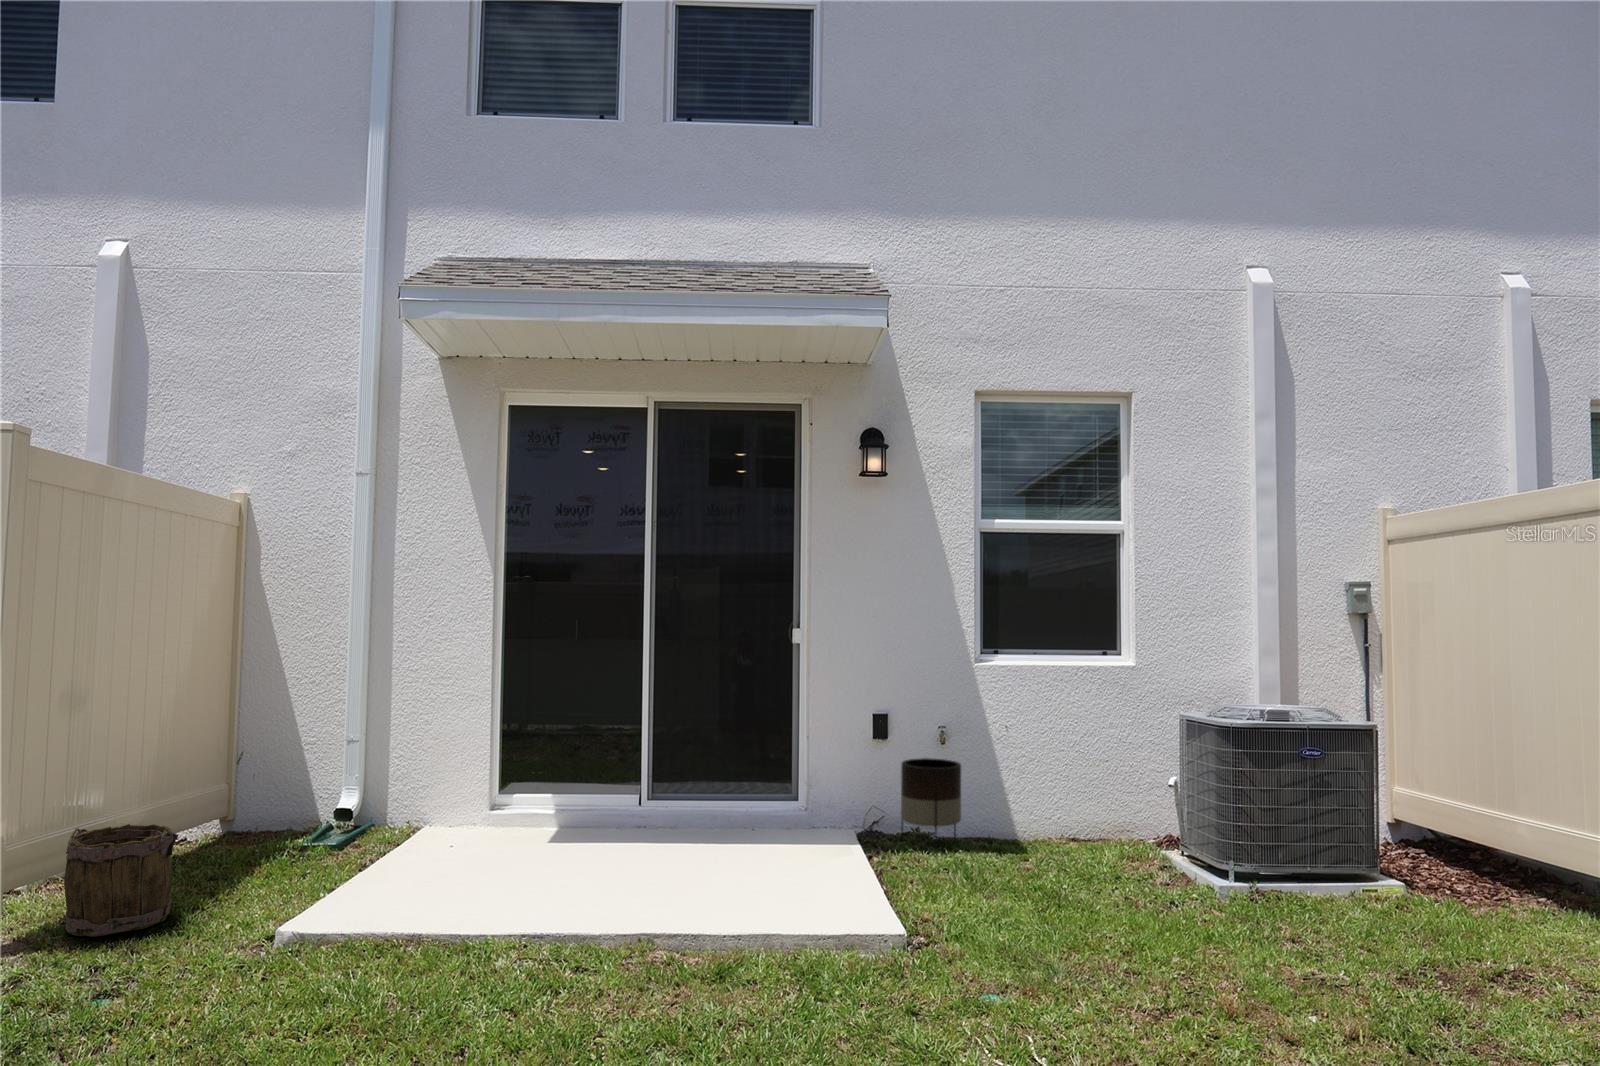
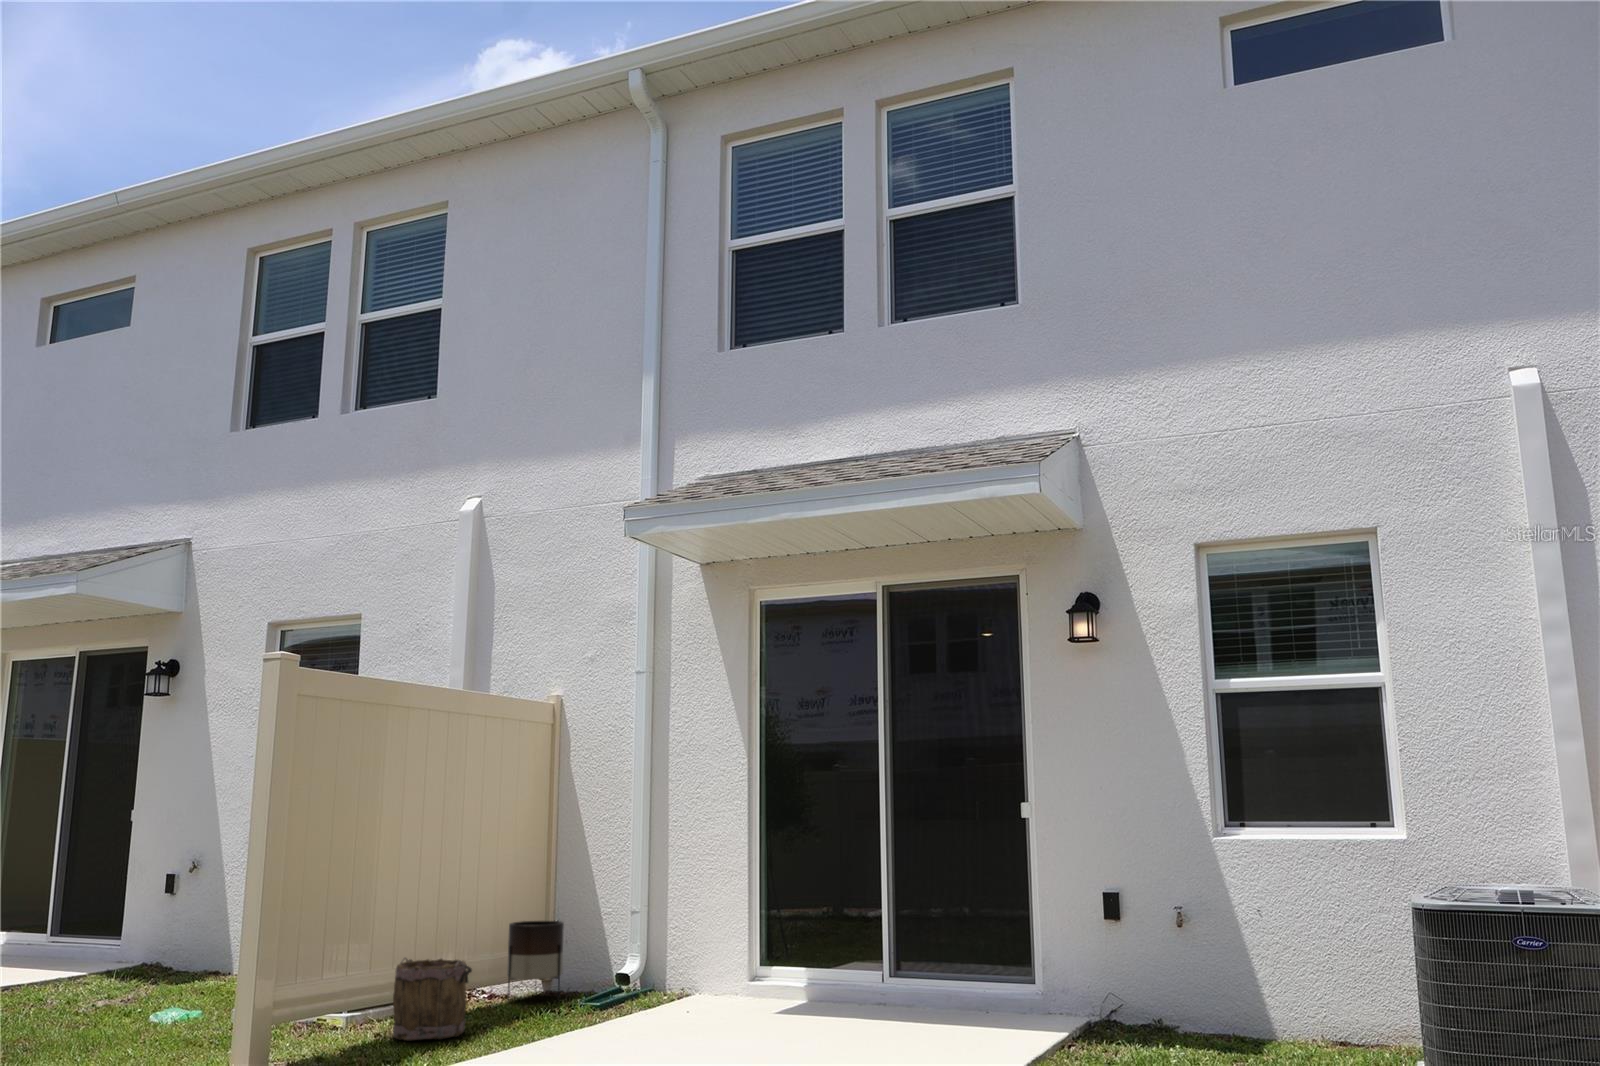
planter: present [901,758,961,841] -> present [507,921,564,1002]

